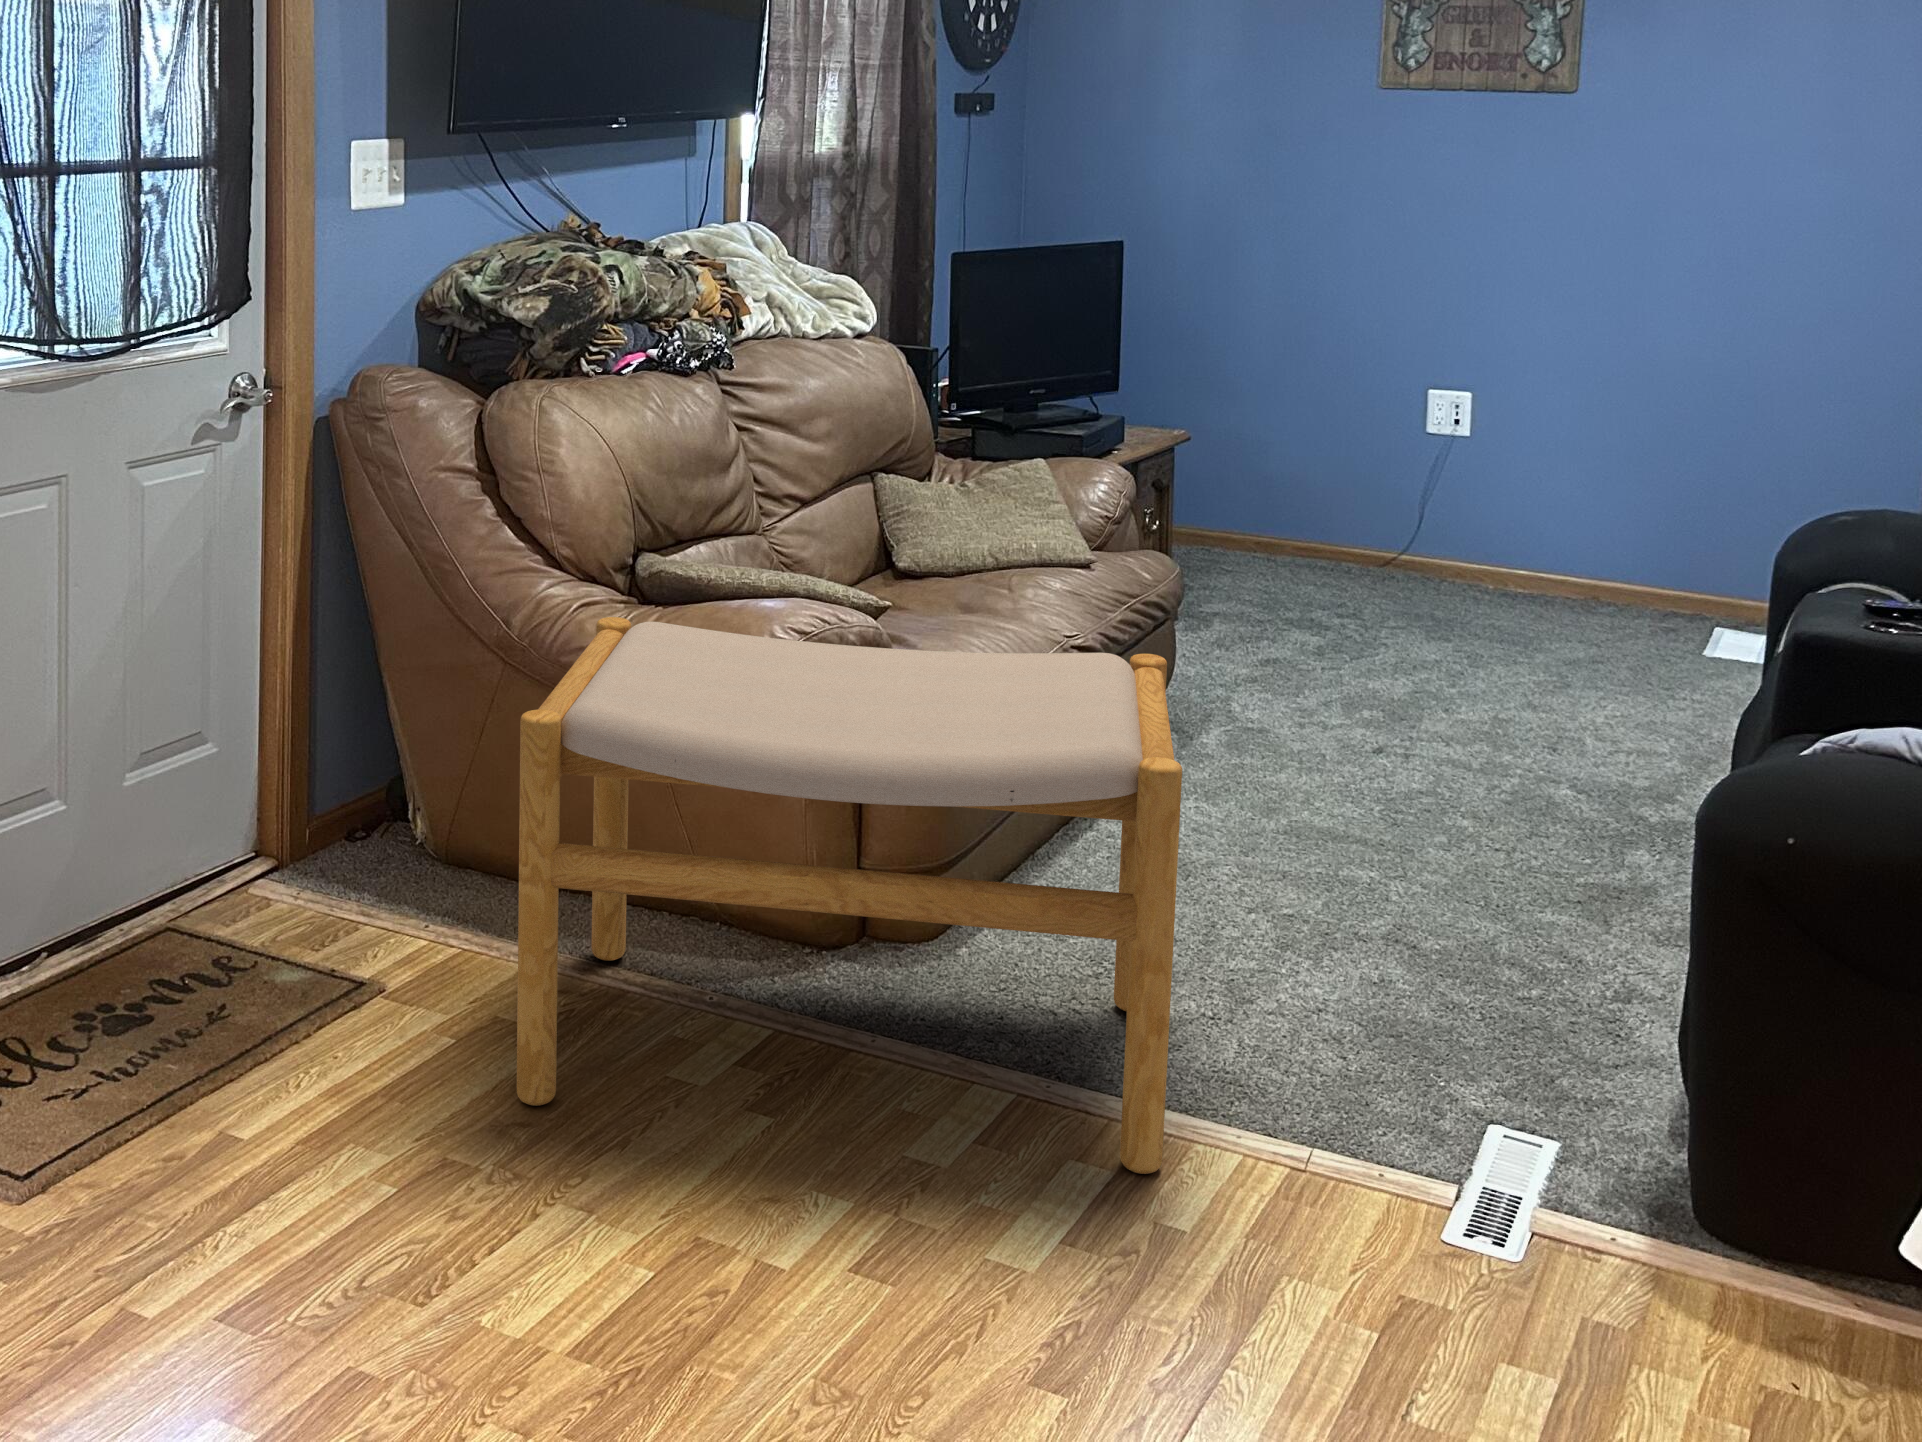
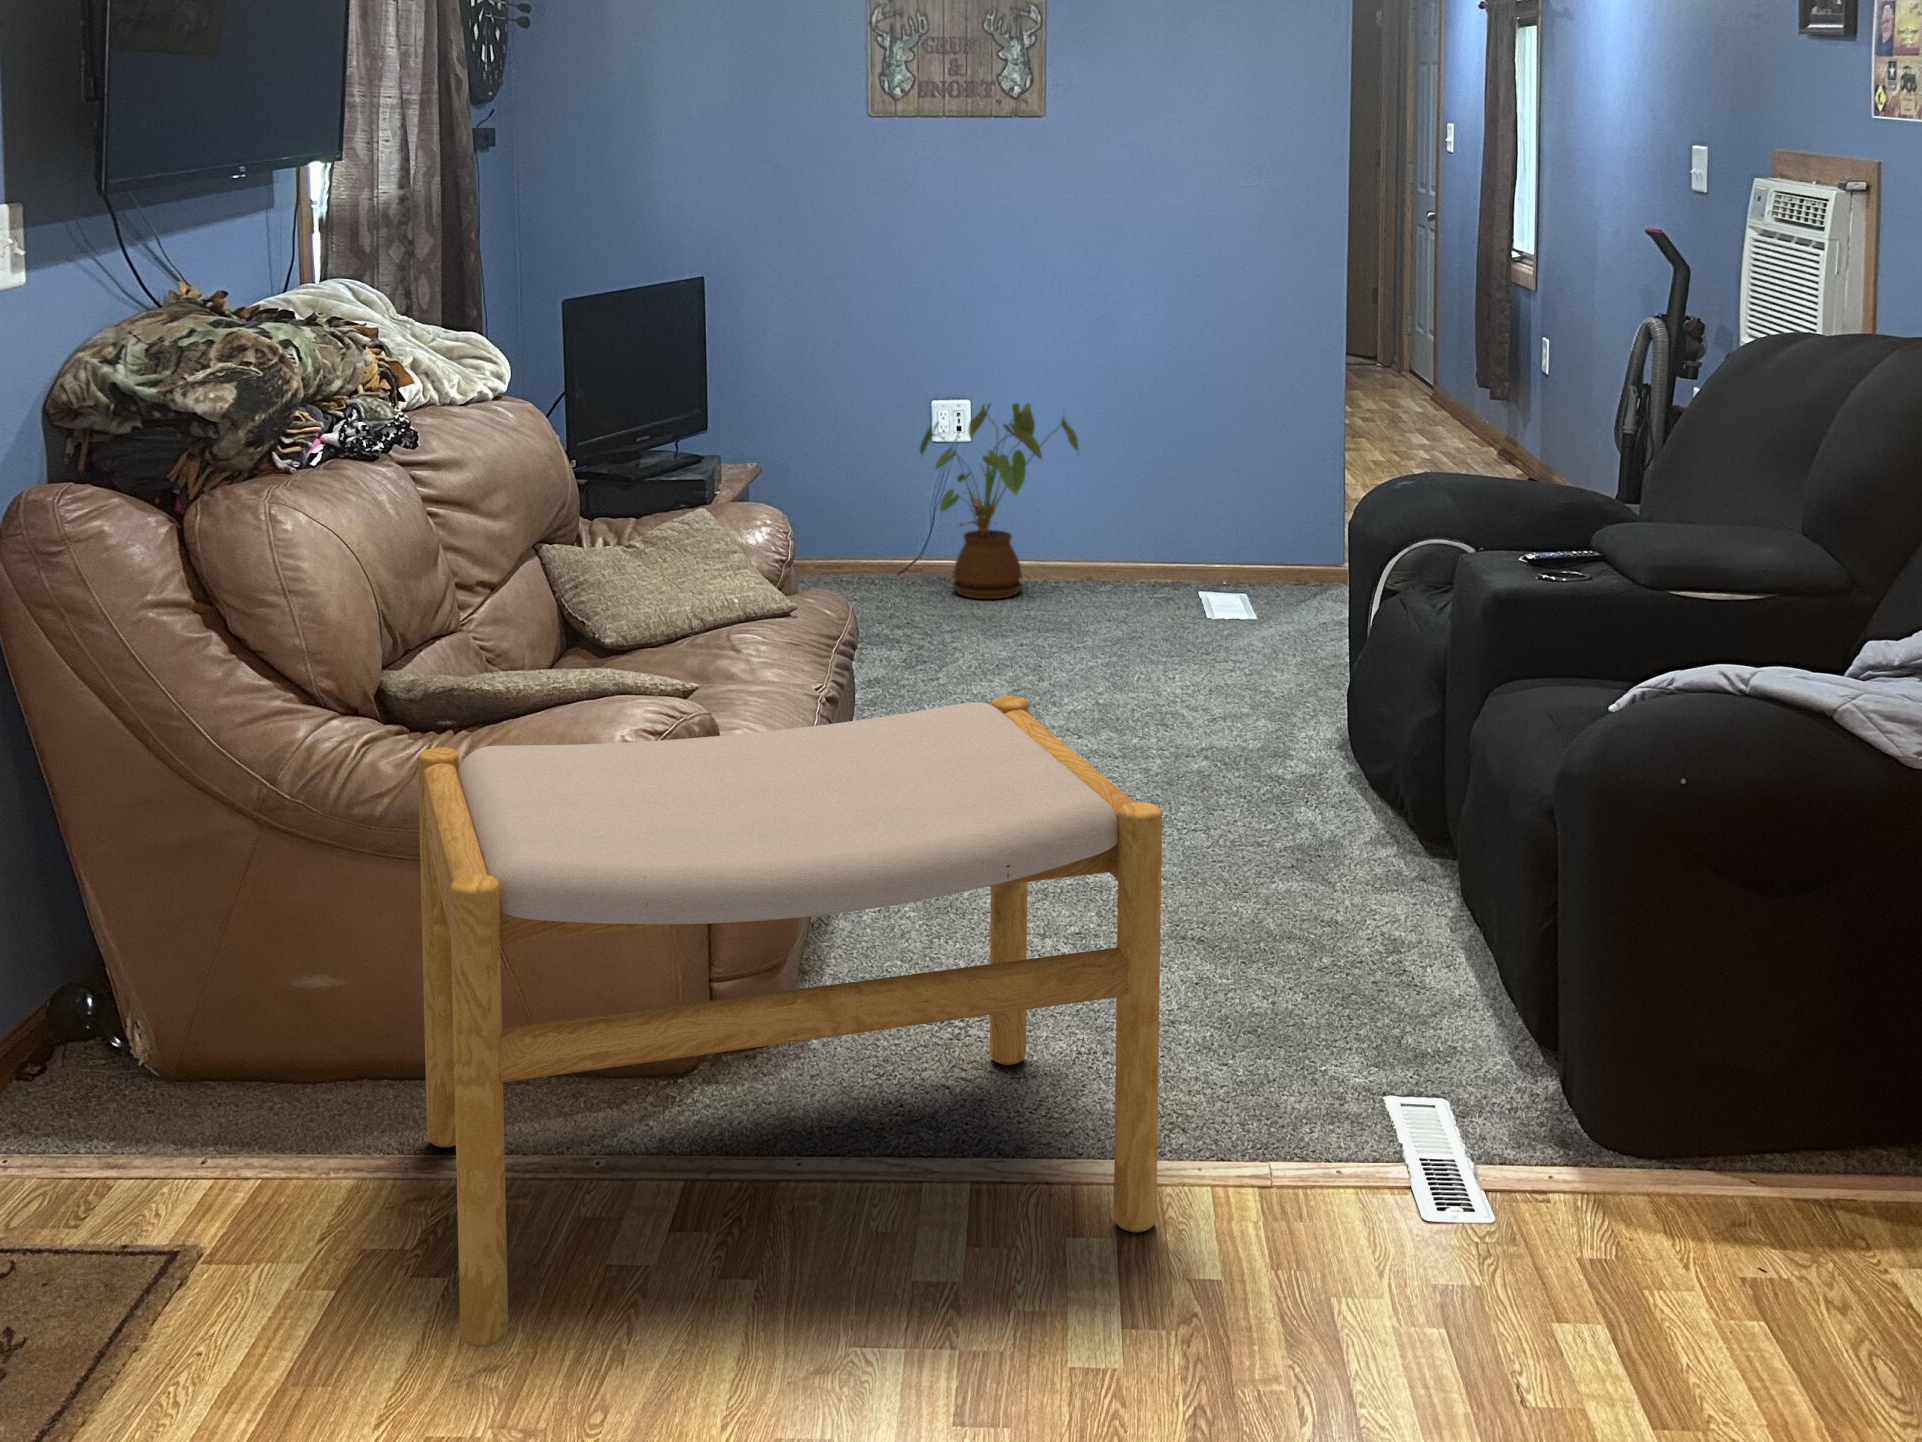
house plant: none [1393,396,1575,605] -> present [920,403,1079,599]

